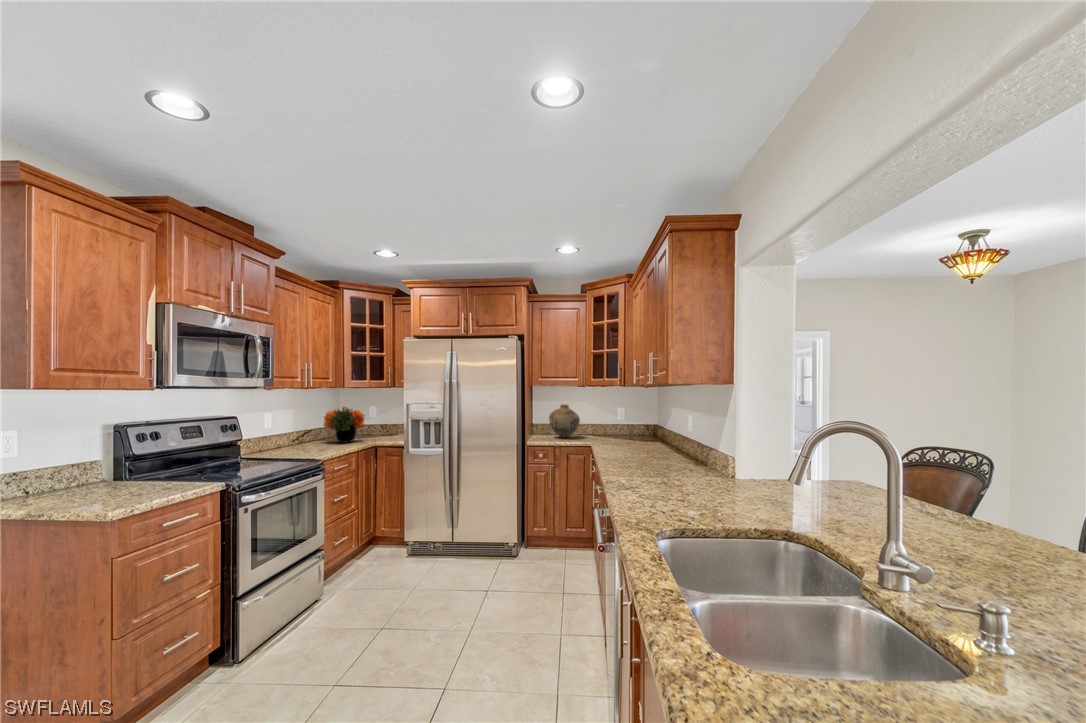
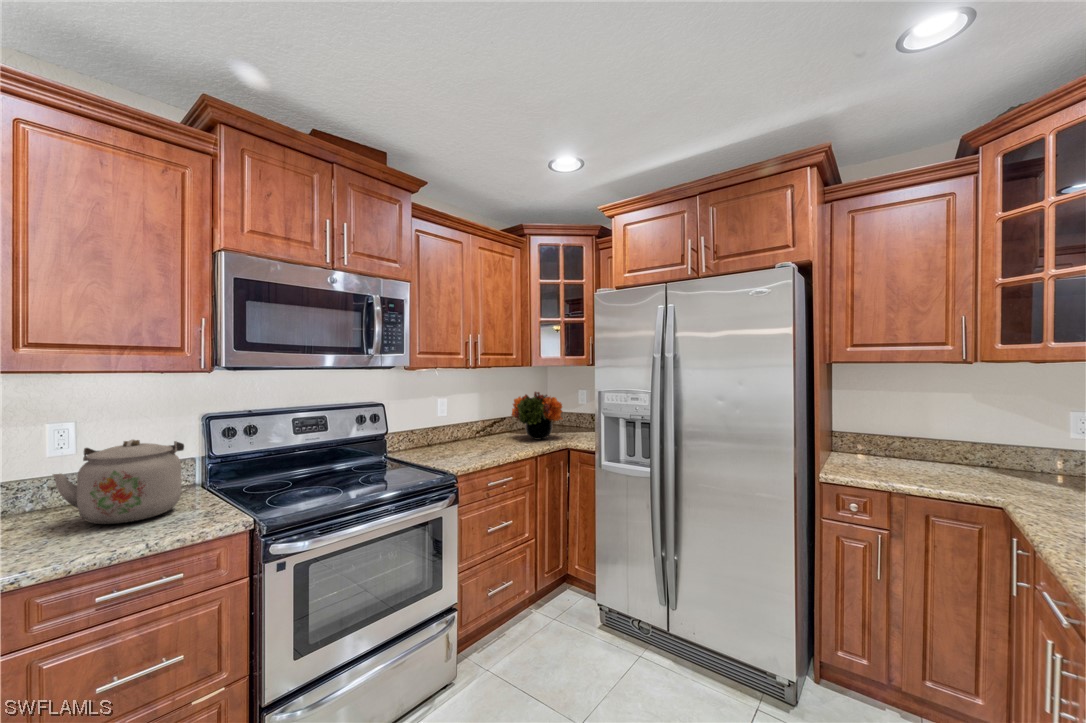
vase: present [549,405,580,437] -> none [871,401,950,467]
kettle: none [55,438,148,498] -> present [53,440,184,524]

